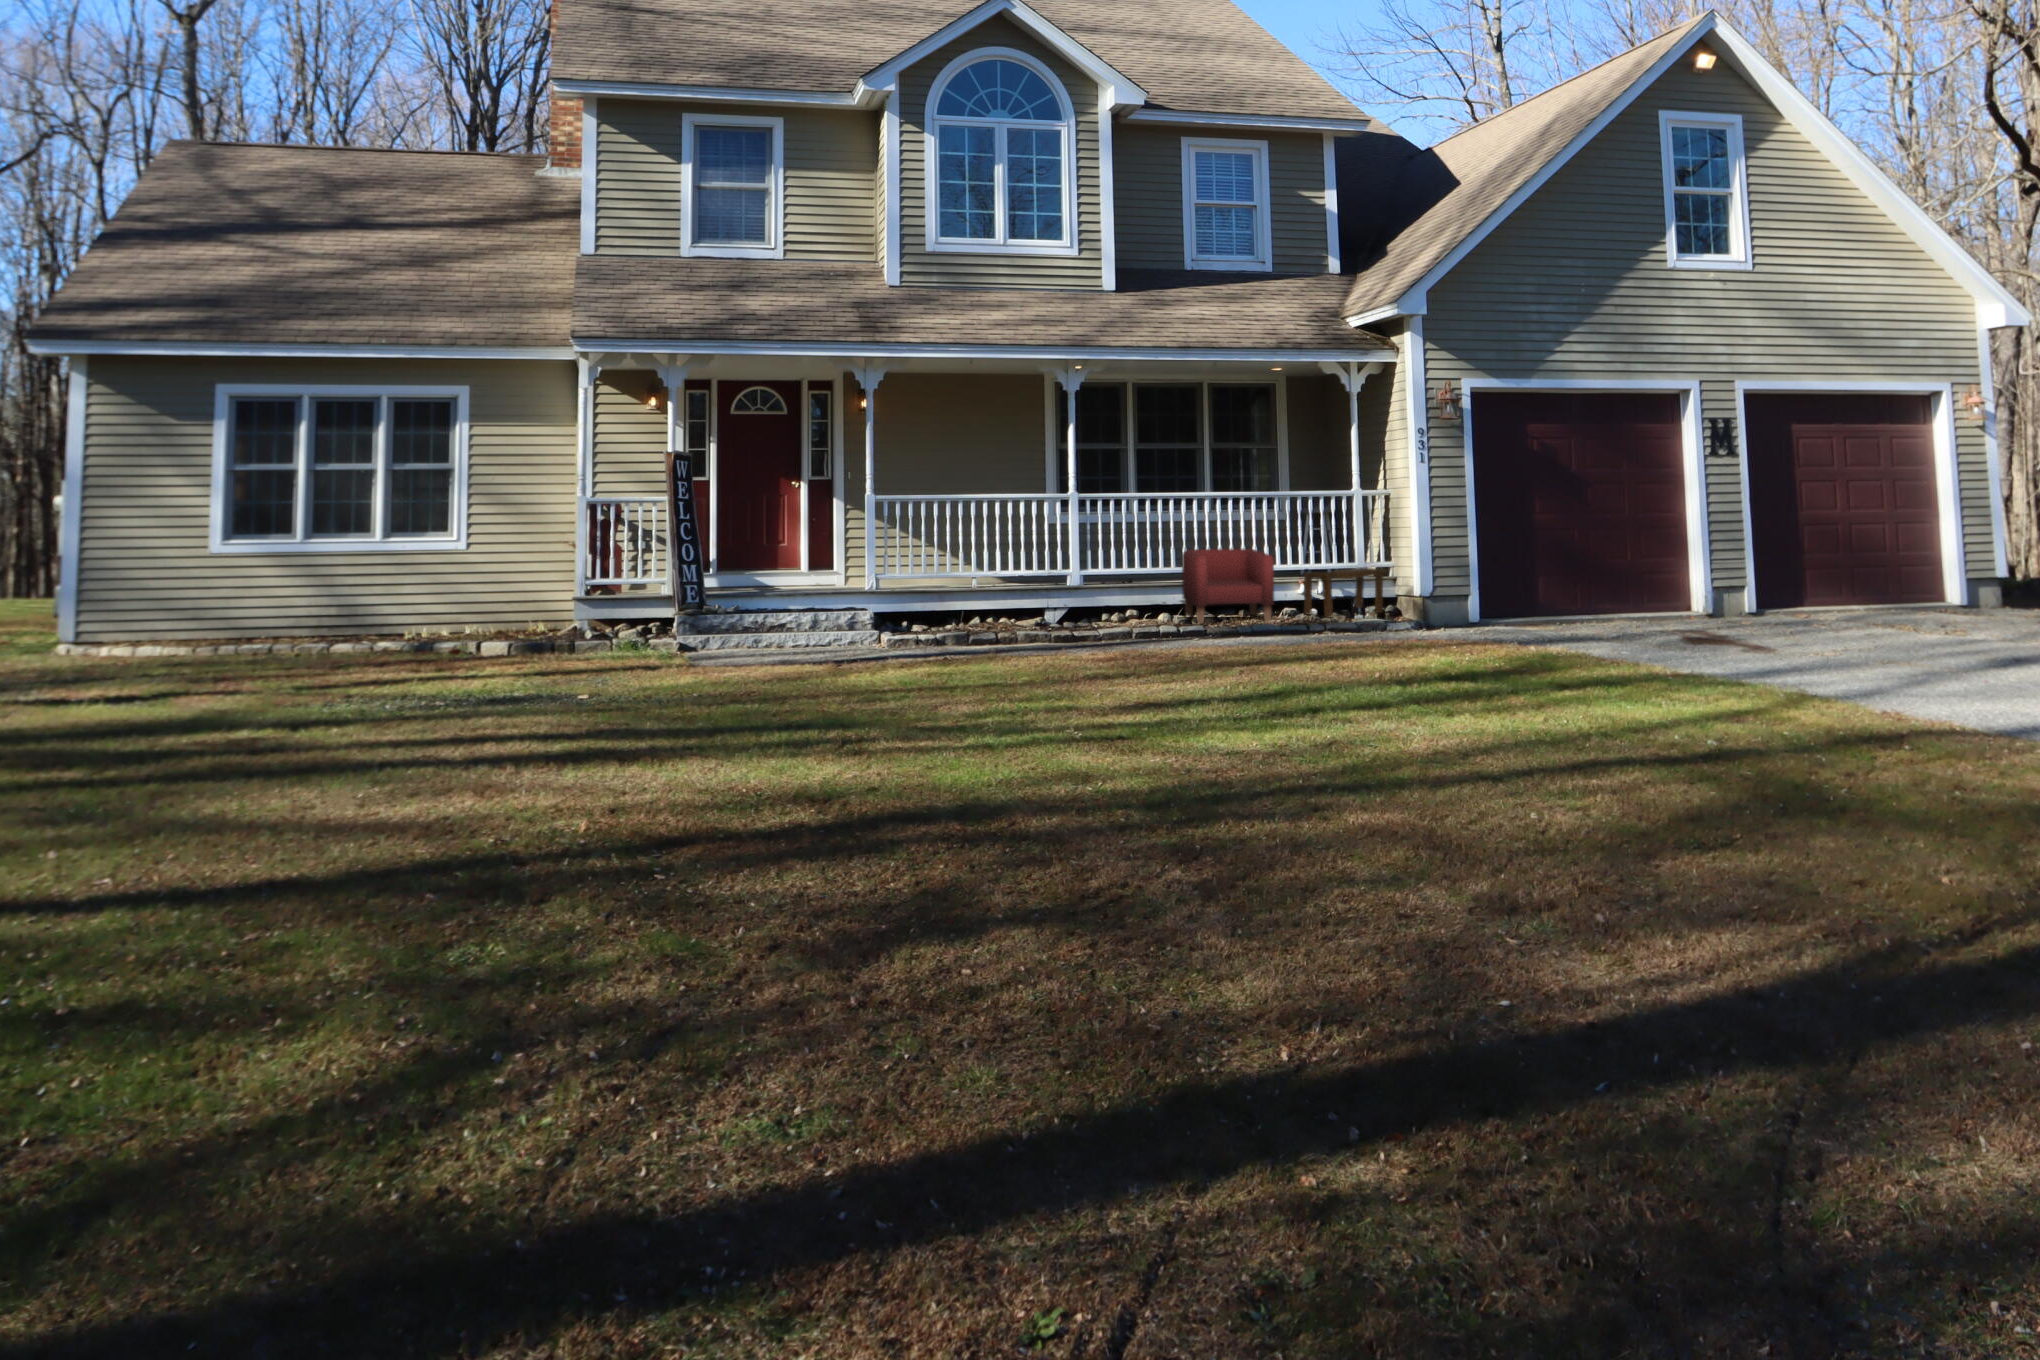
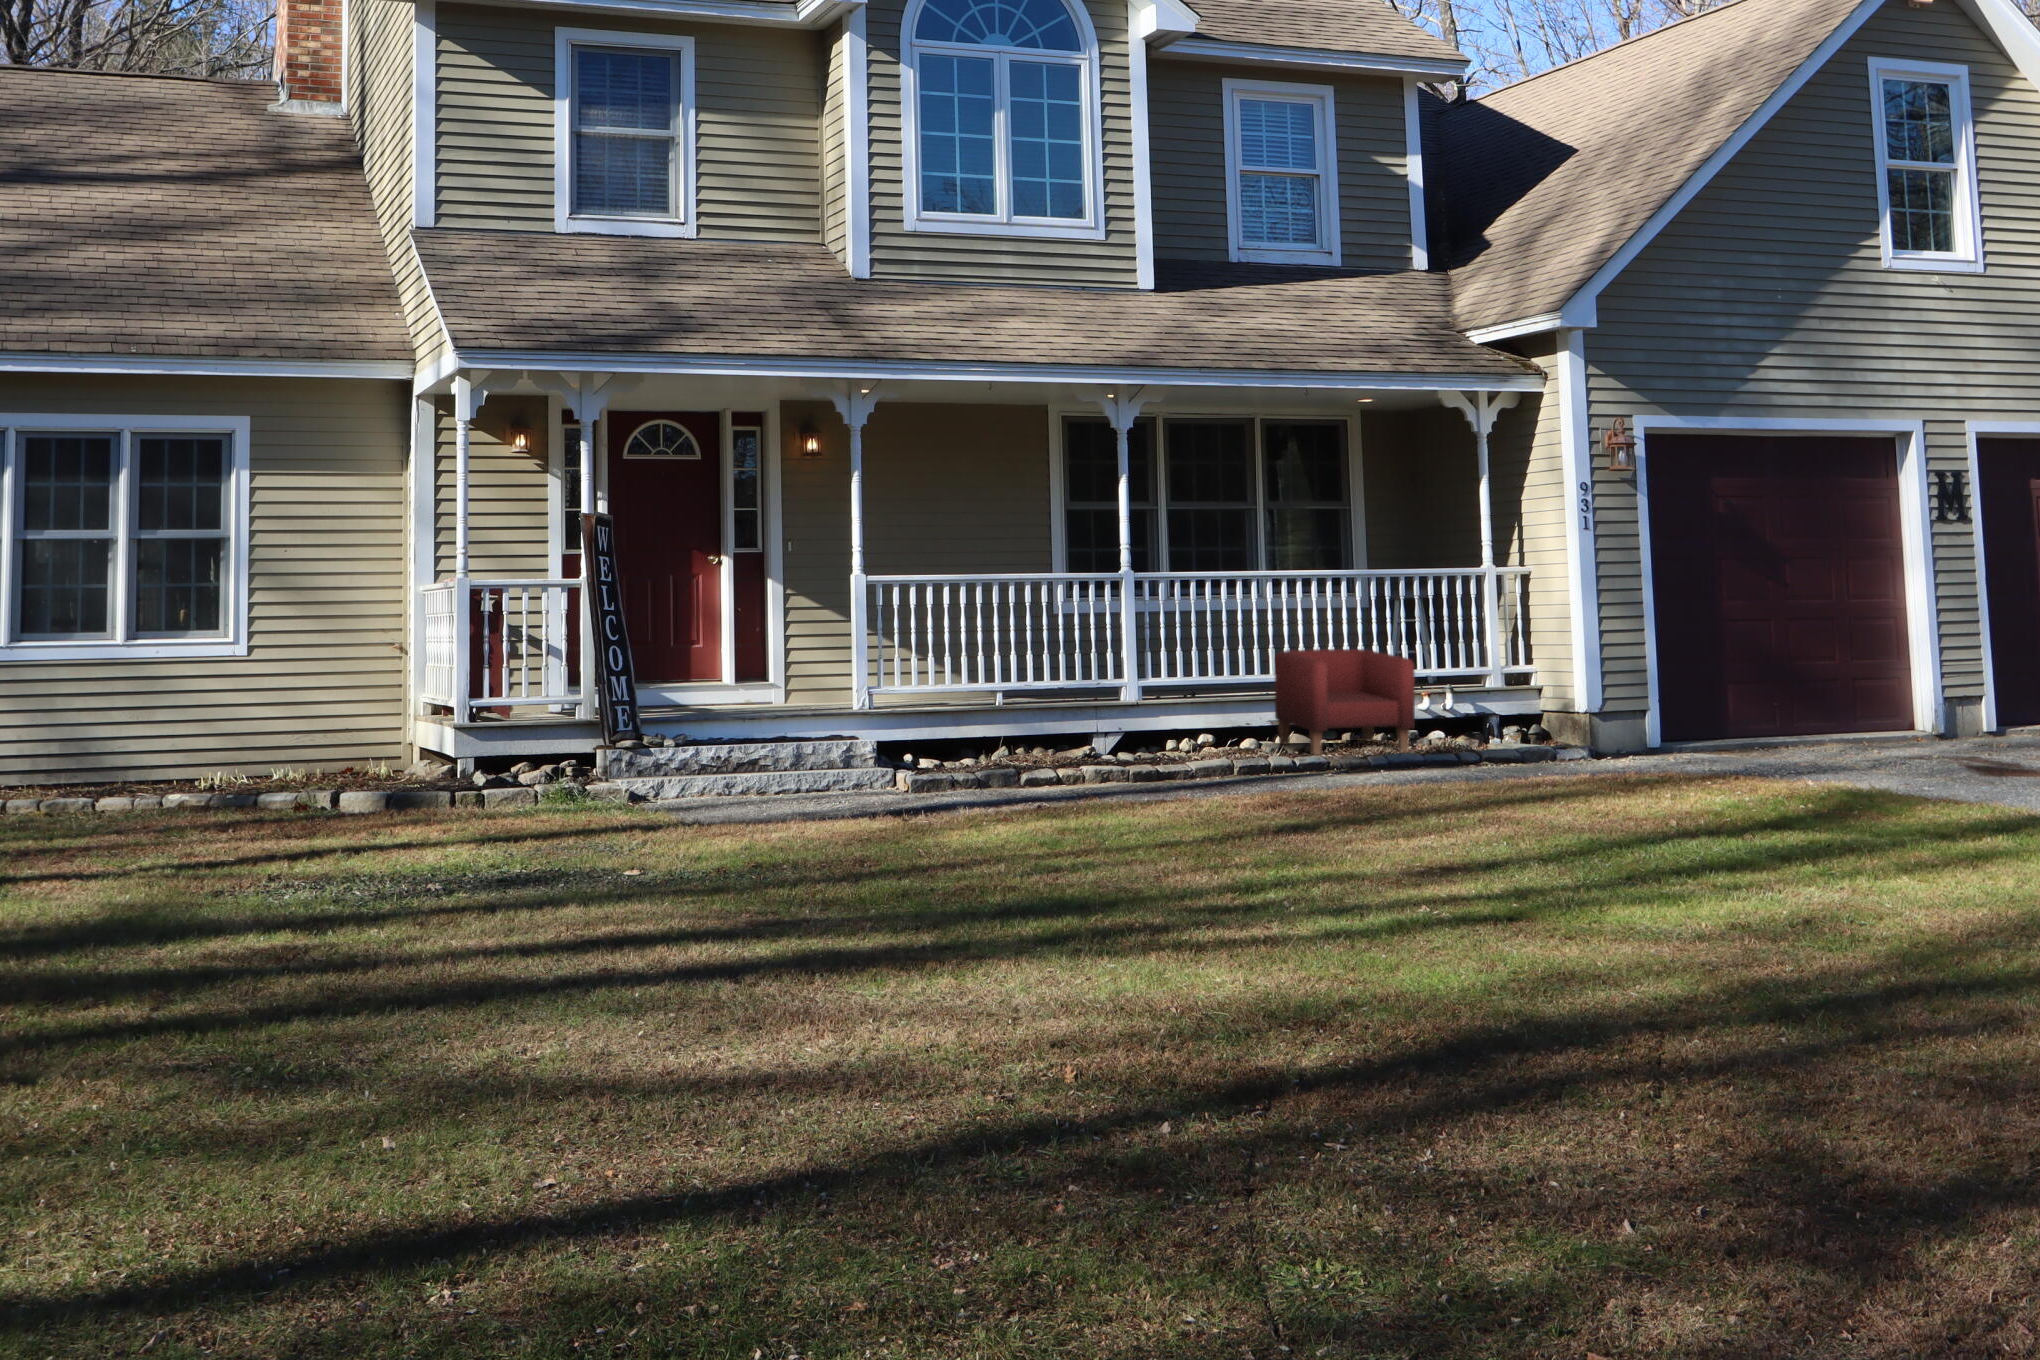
bench: present [1304,567,1385,618] -> none [1436,673,1540,745]

